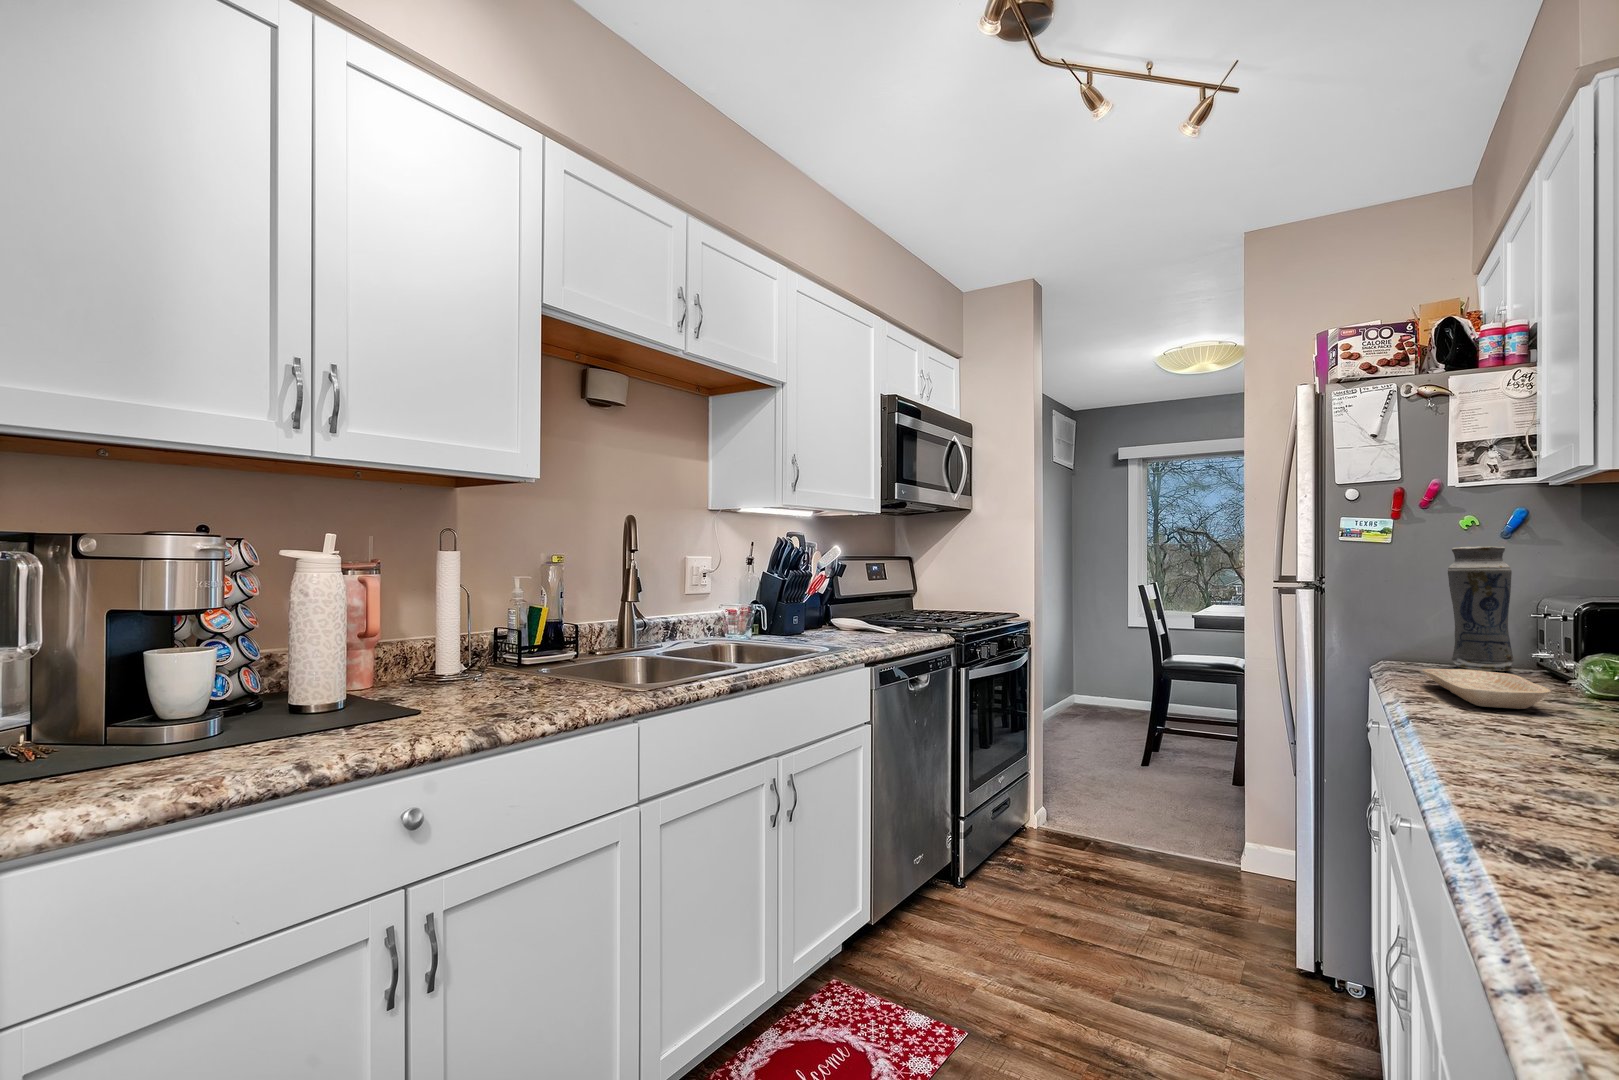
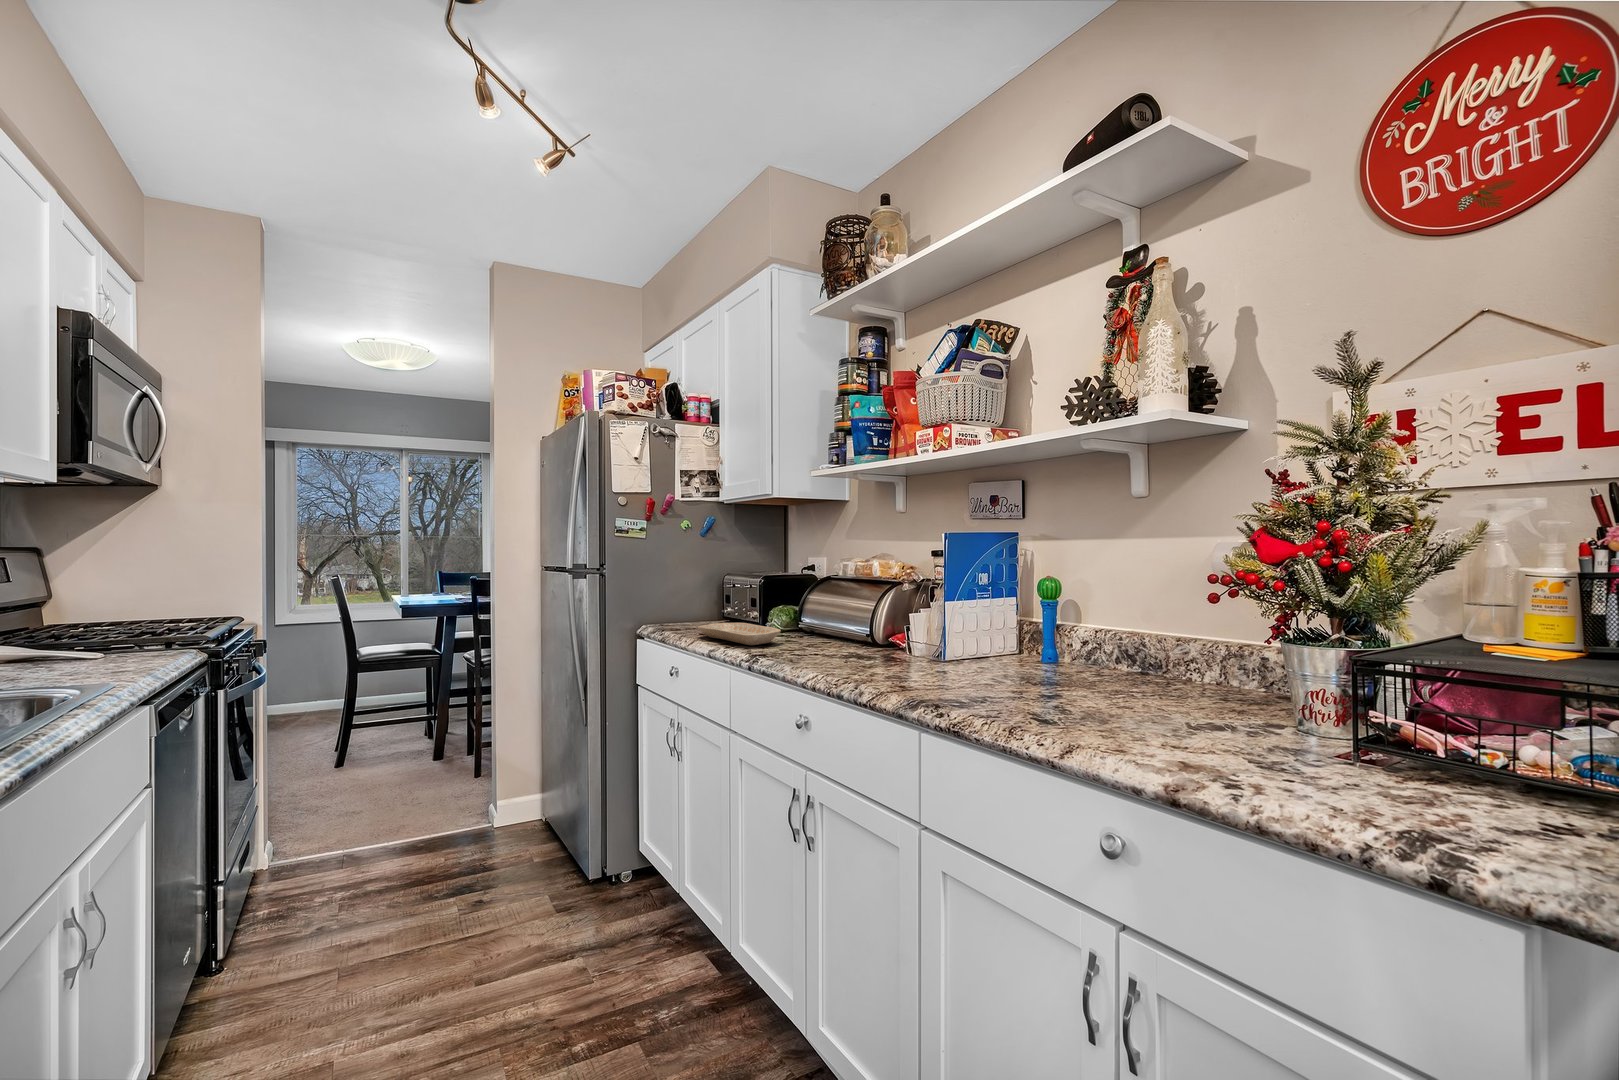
vase: present [1448,546,1514,671] -> none [677,541,712,624]

